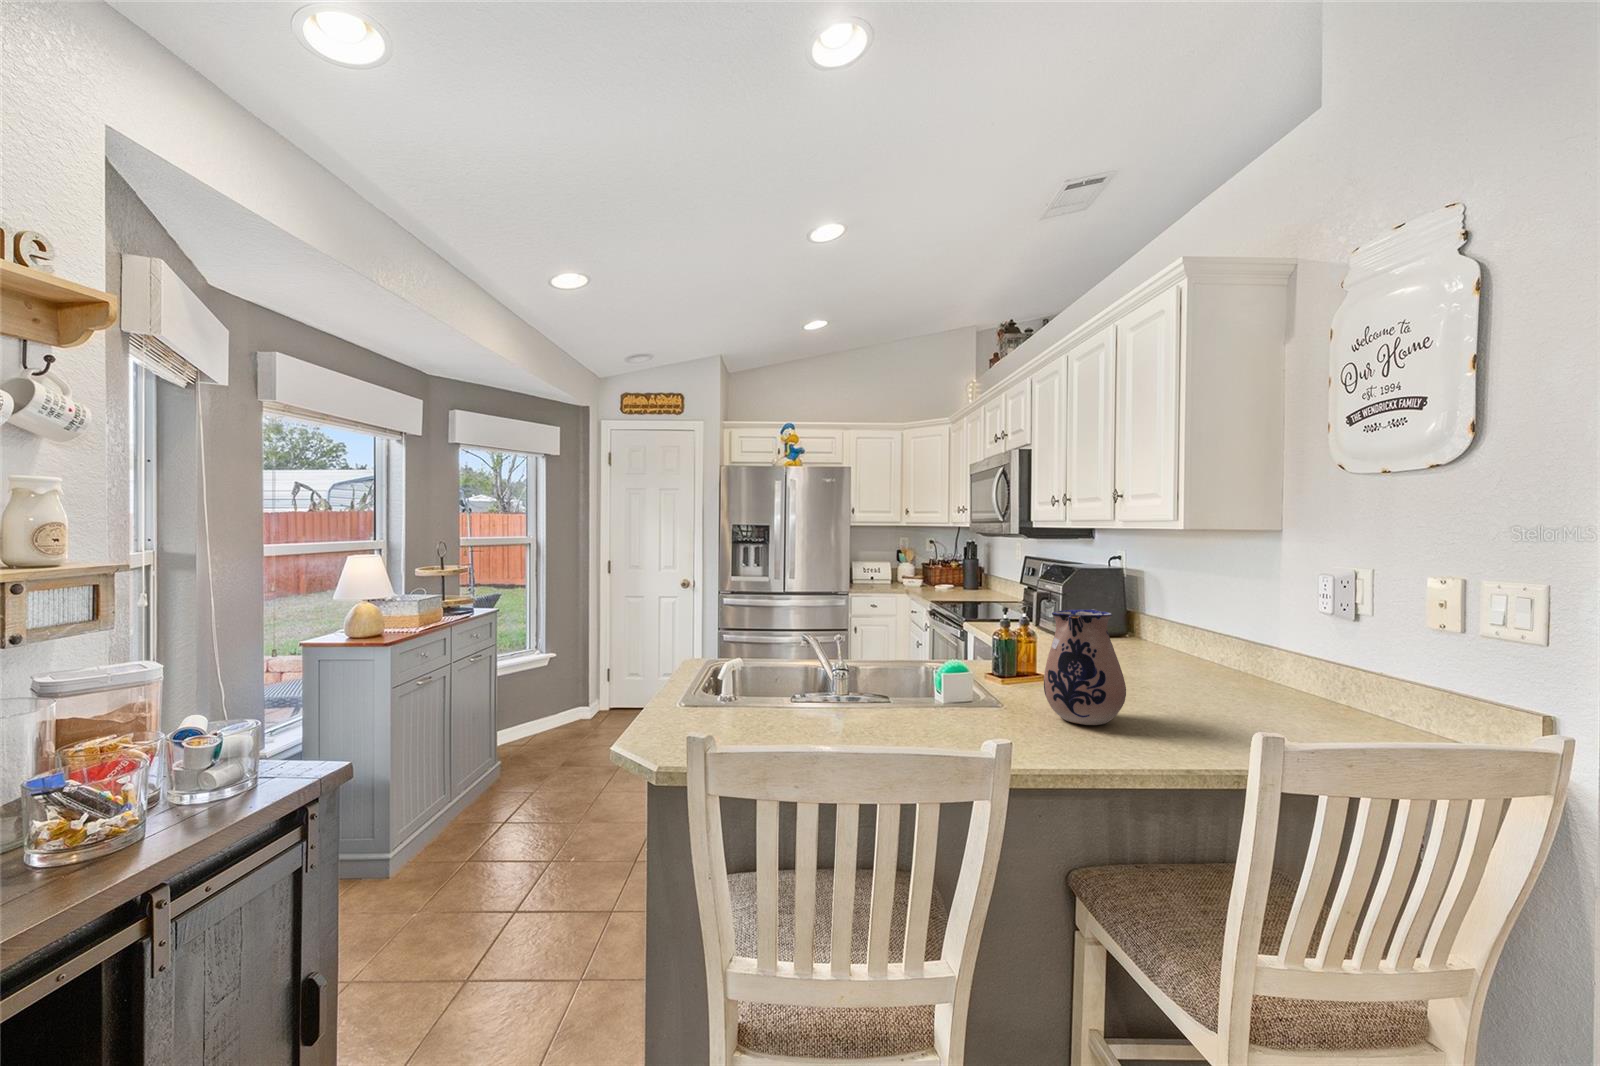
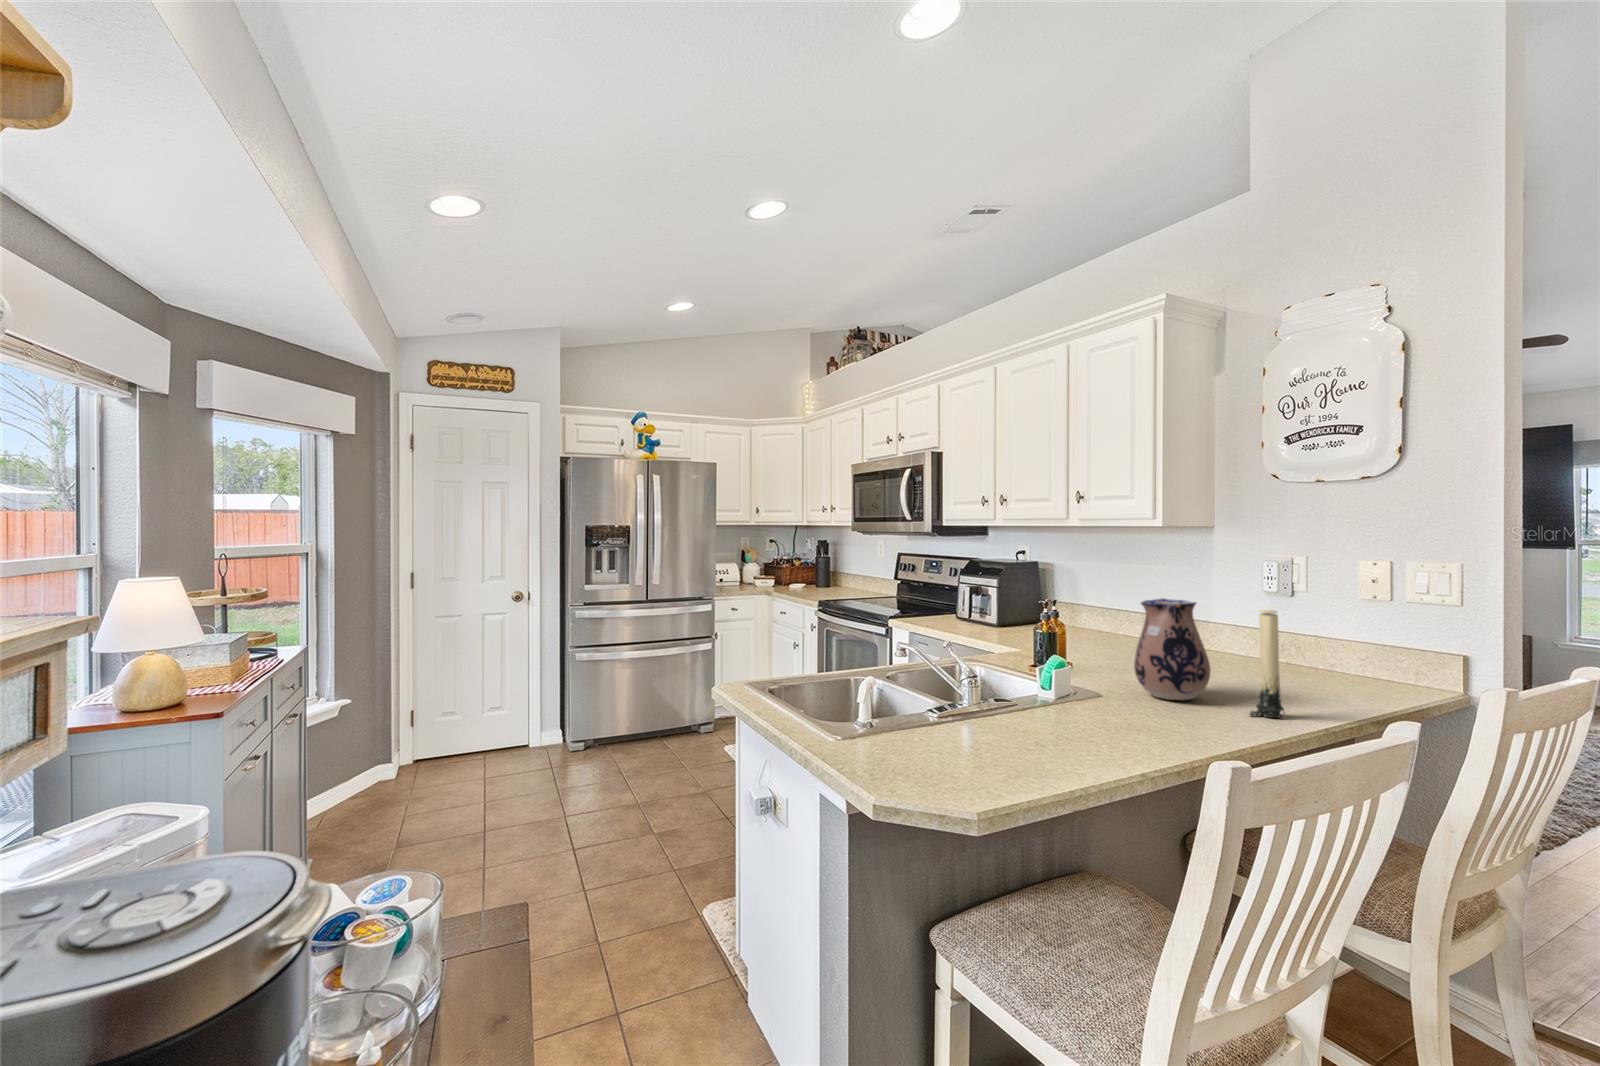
candle: none [1131,627,1172,757] -> present [1250,610,1284,718]

